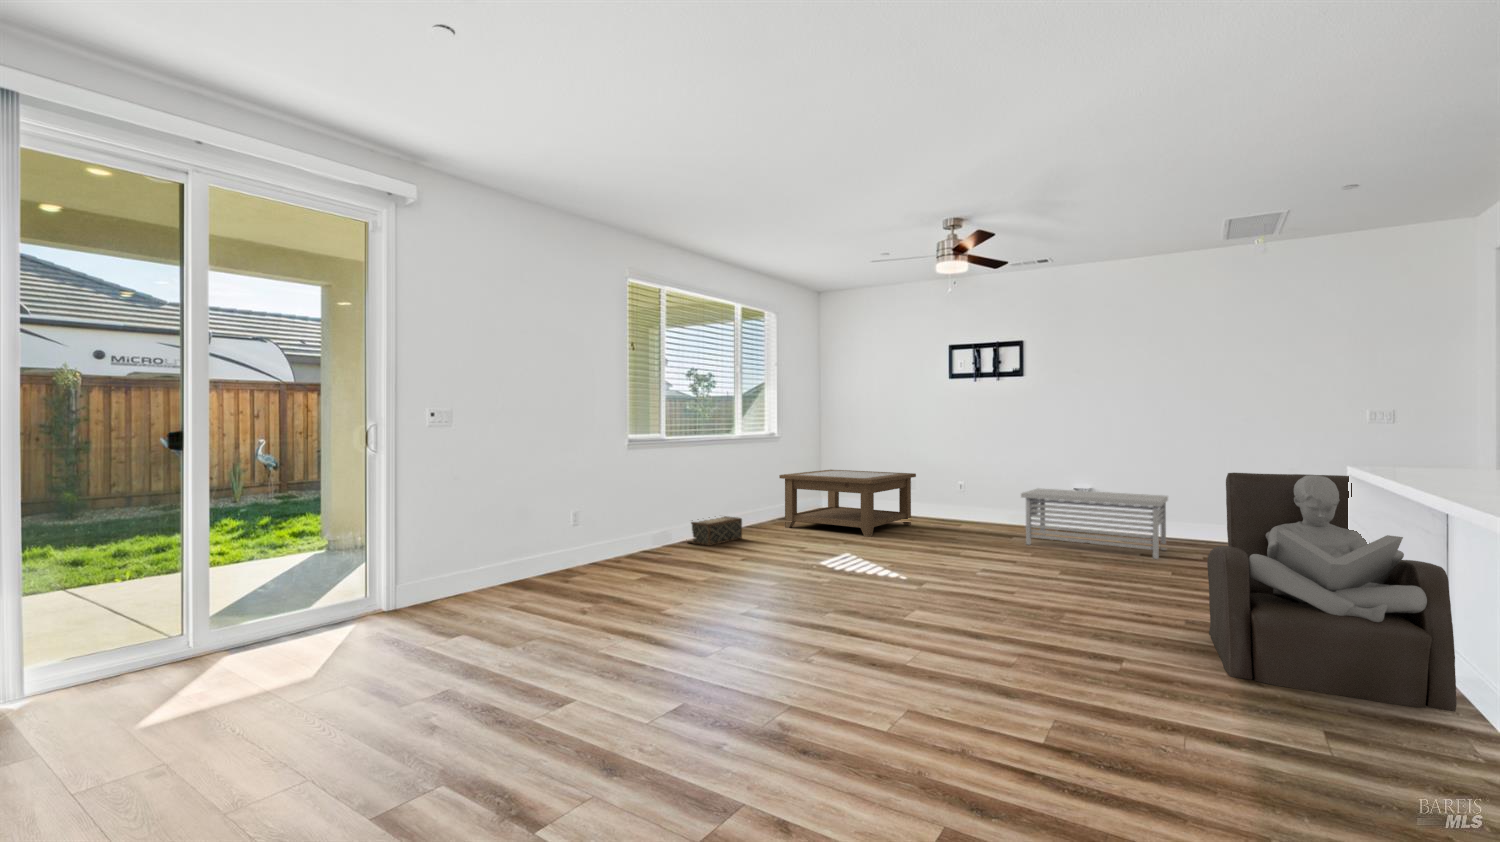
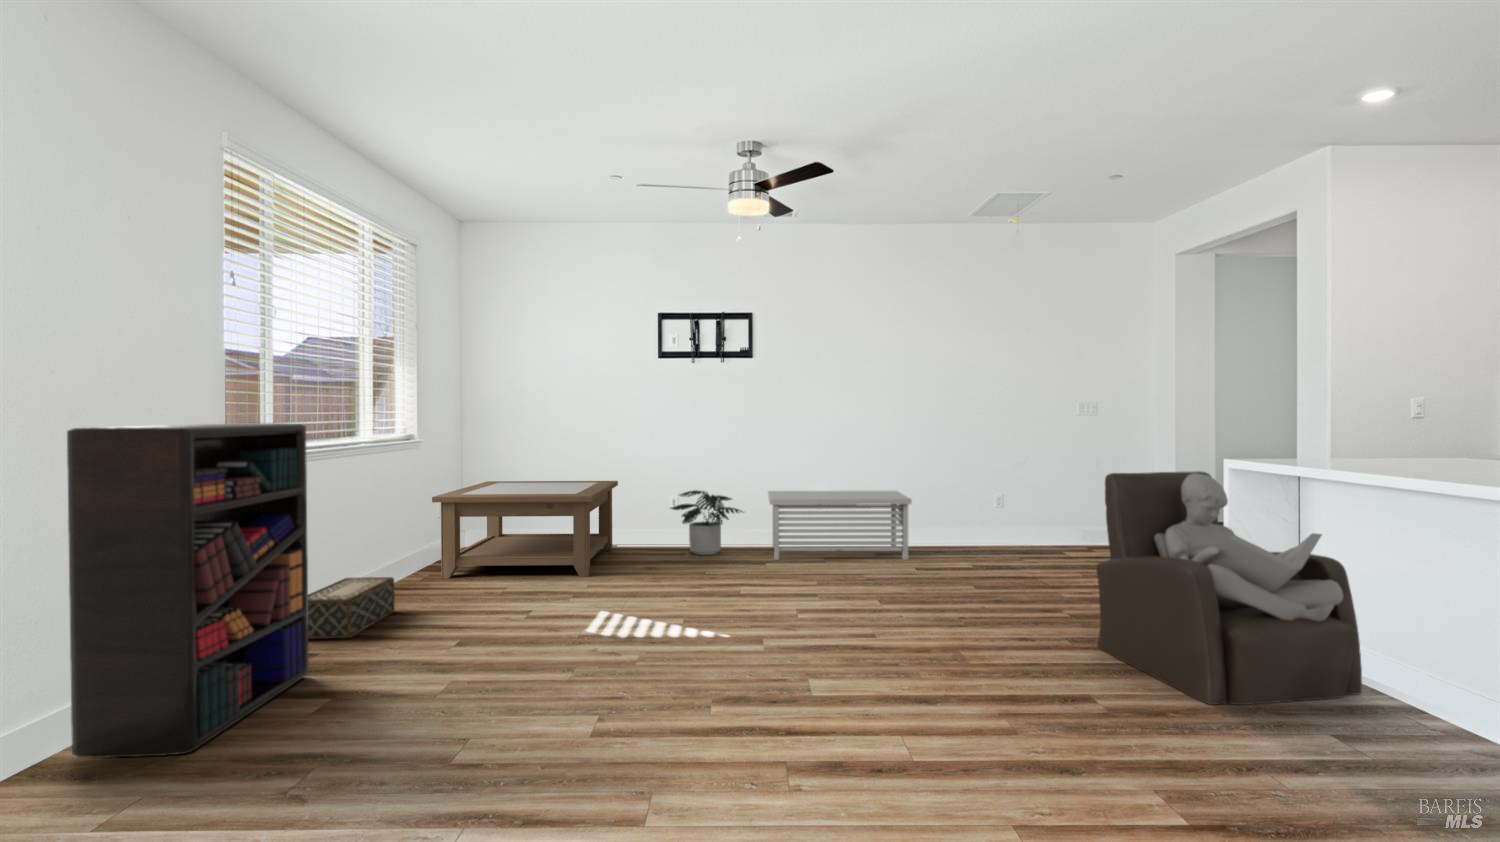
bookshelf: none [579,425,677,571] -> present [67,423,309,758]
potted plant: none [951,484,1008,536] -> present [671,490,742,555]

